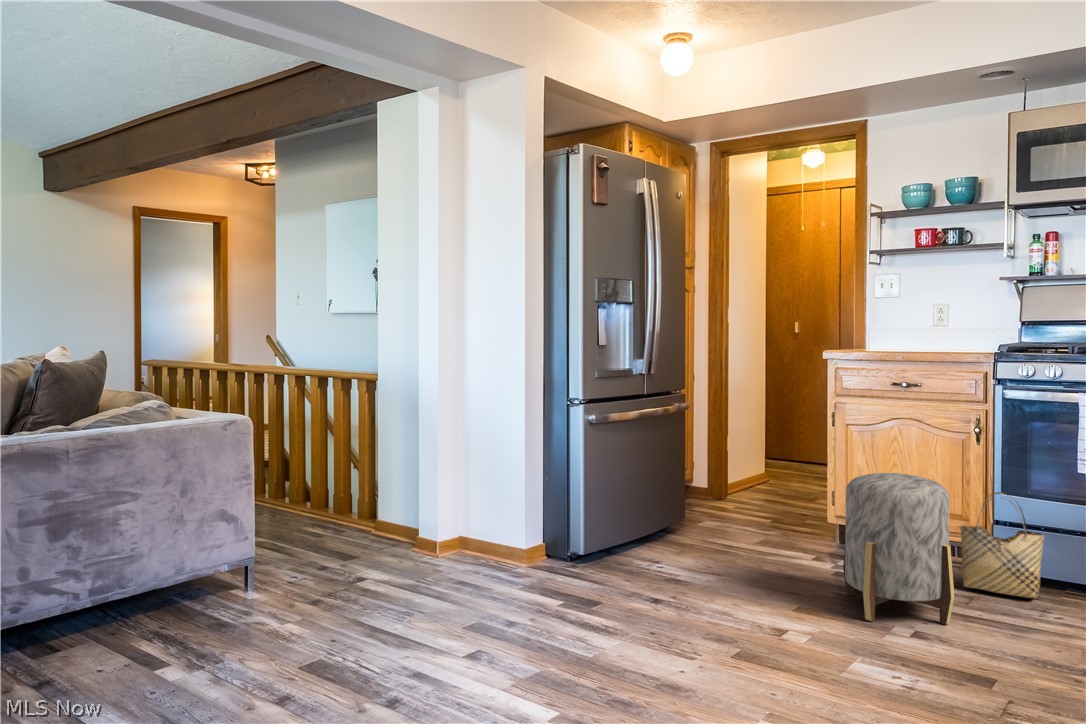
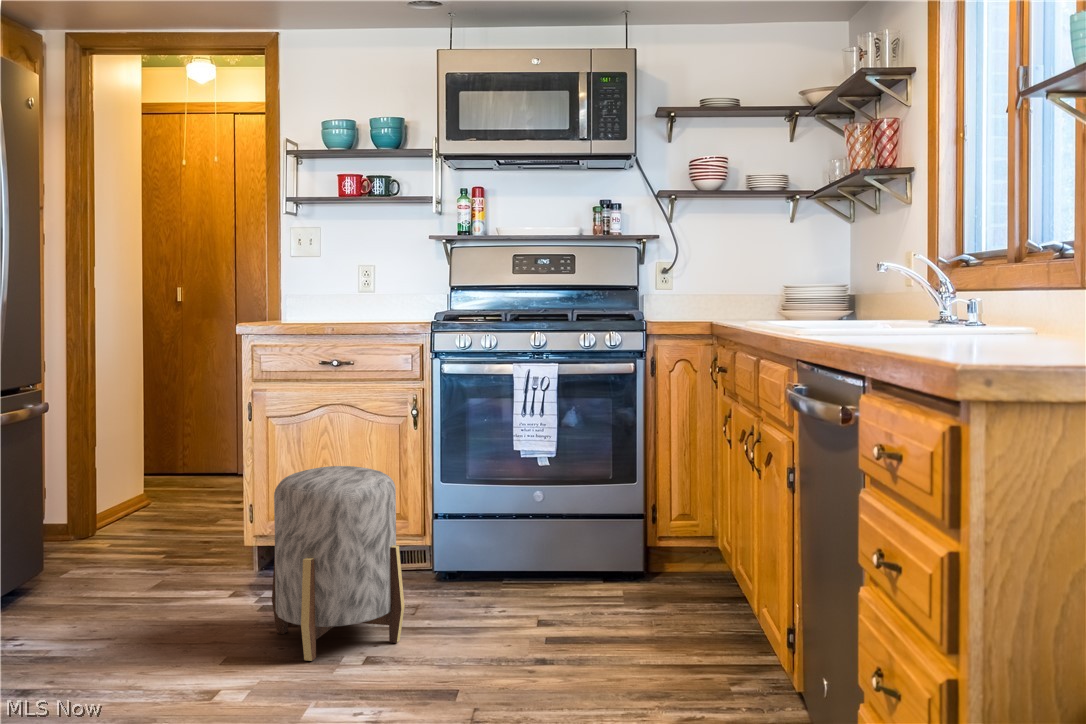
woven basket: present [959,492,1044,598] -> none [401,478,484,594]

